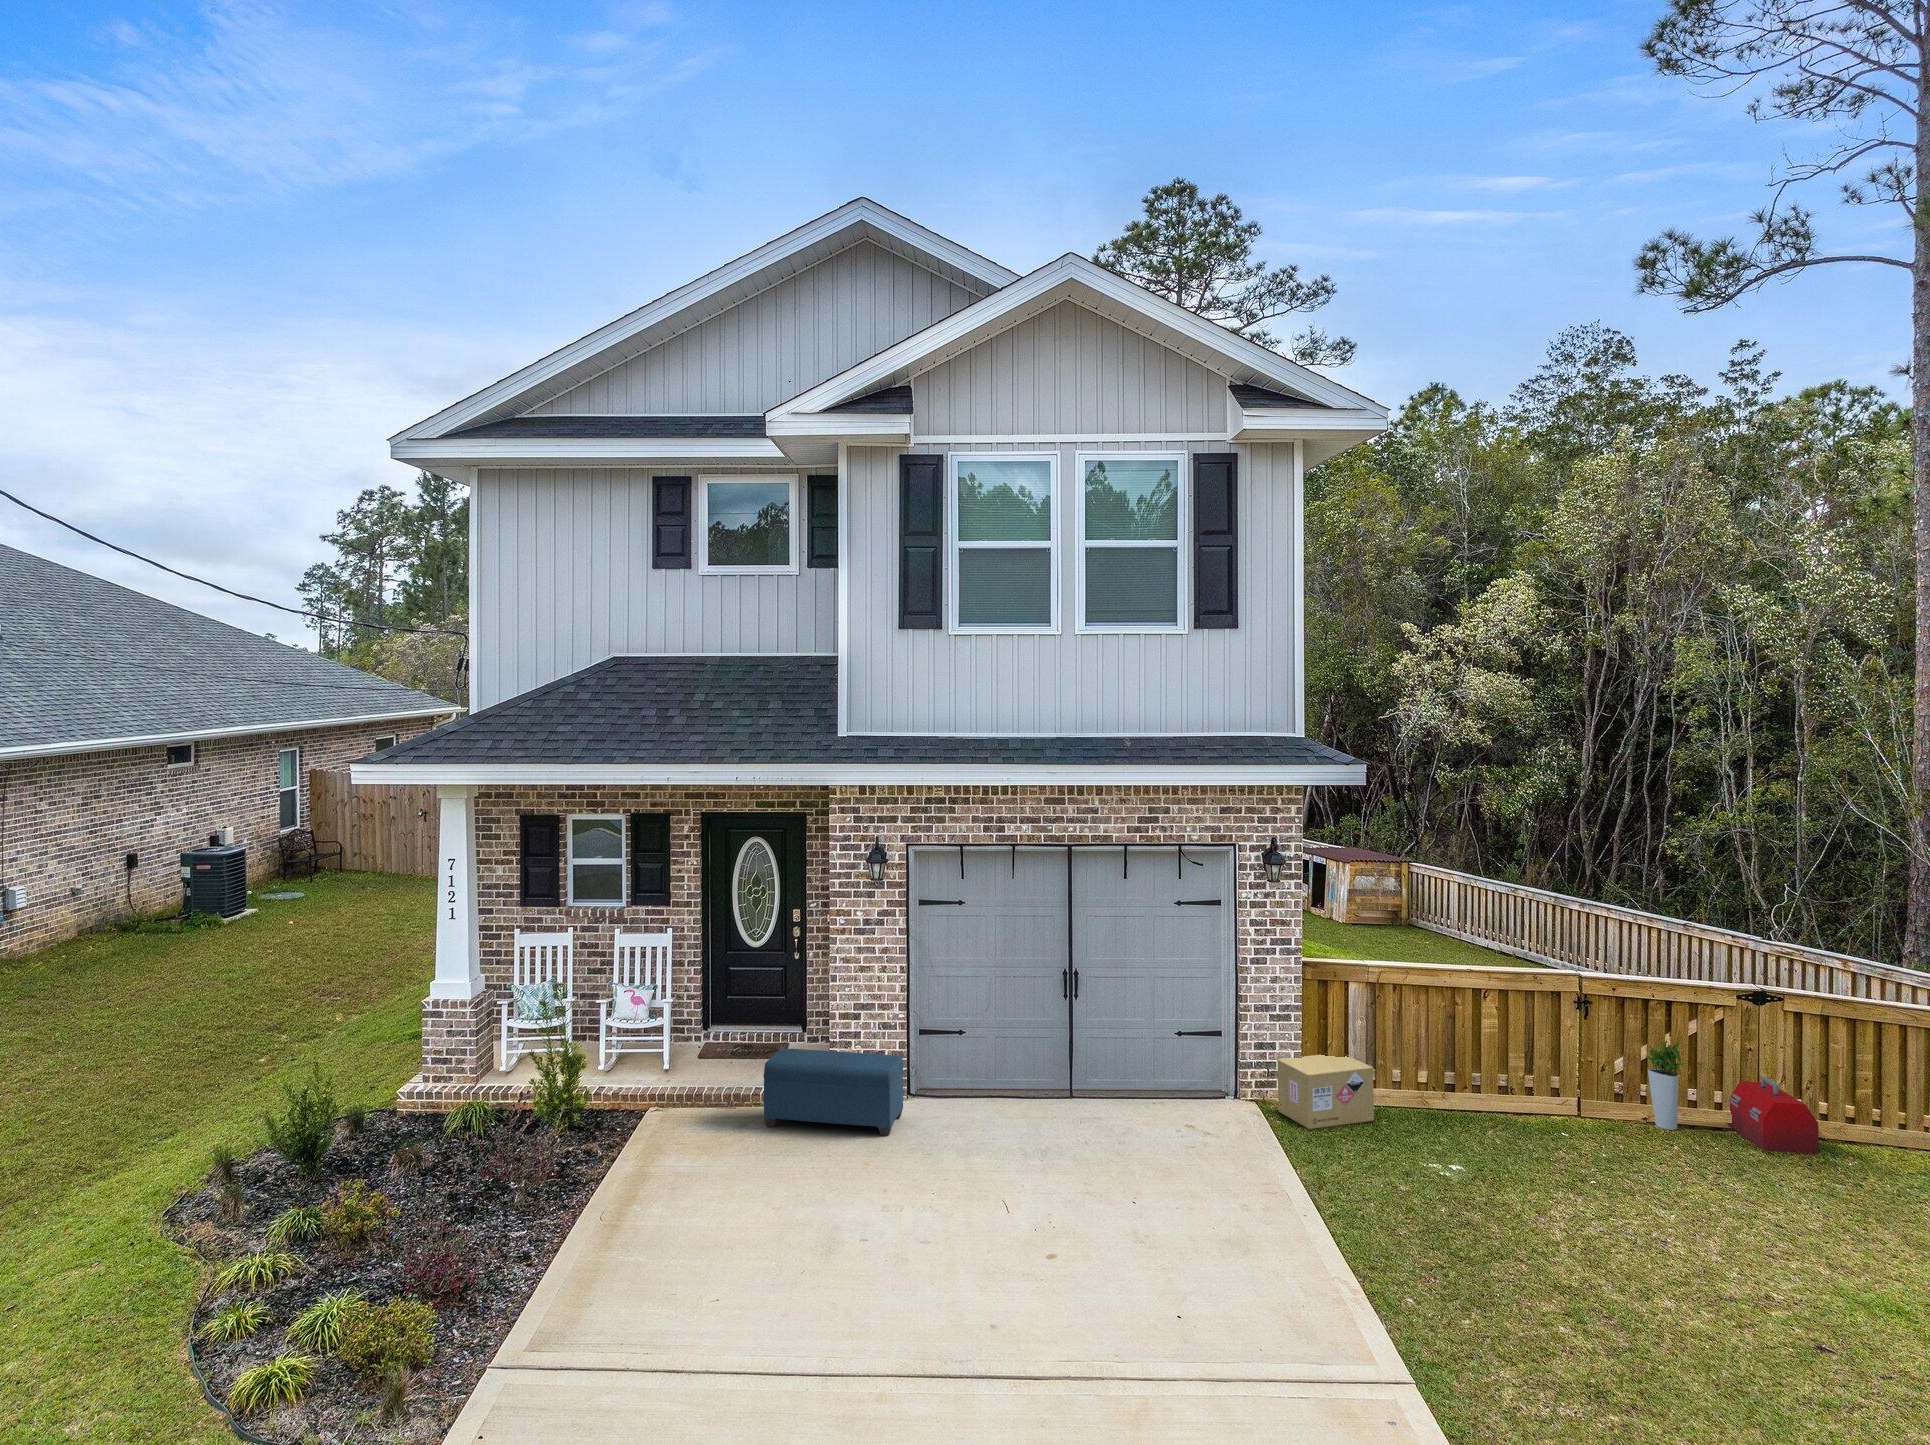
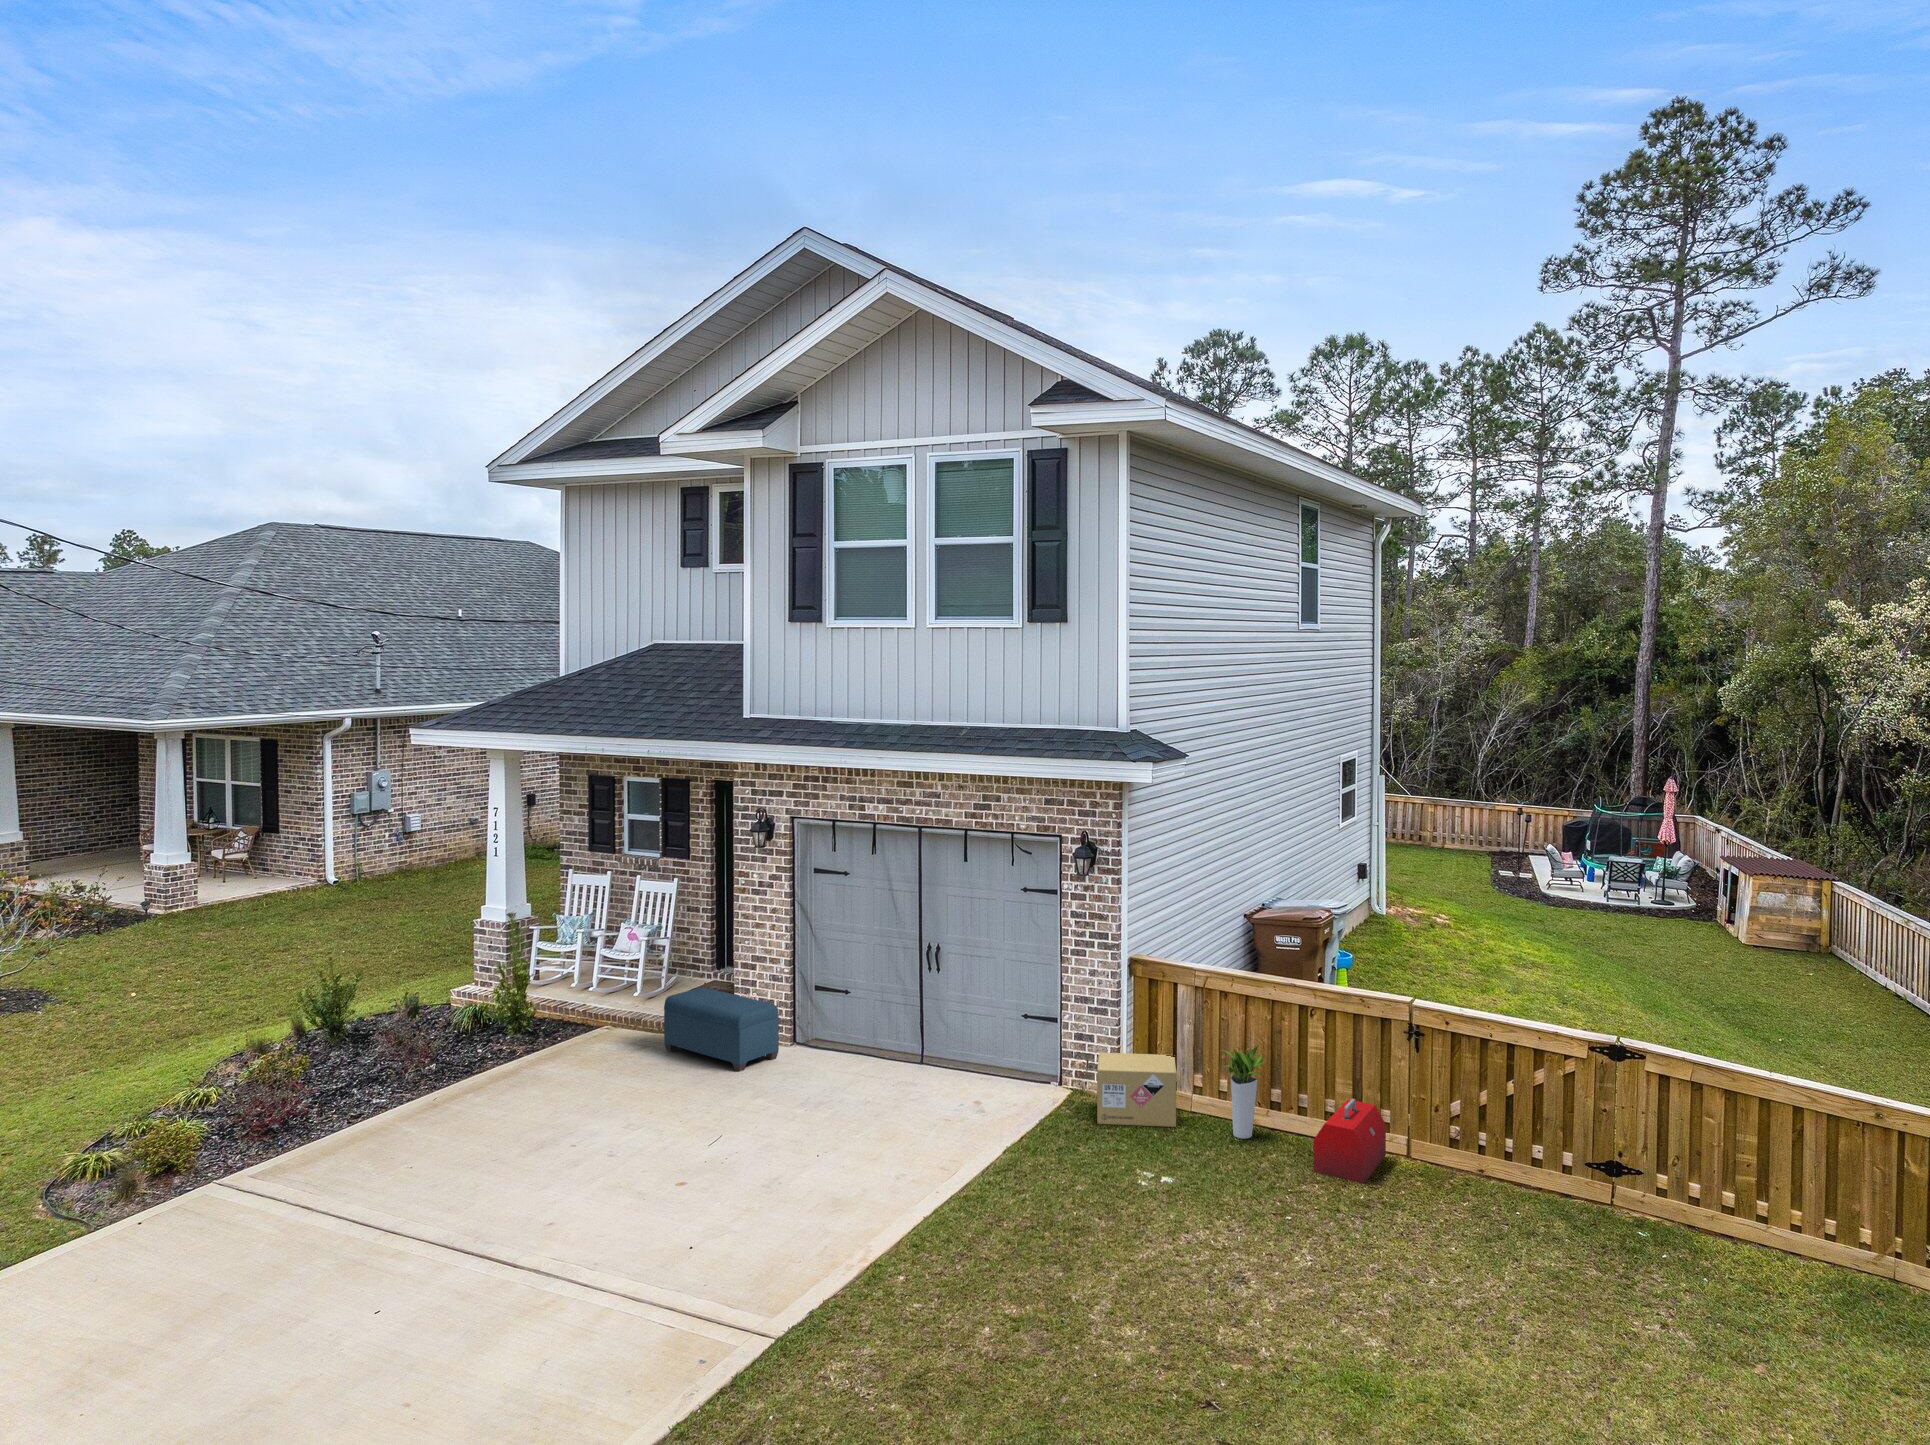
planter: present [1646,1041,1685,1130] -> present [1222,1046,1265,1139]
toolbox: present [1727,1077,1819,1154] -> present [1313,1099,1386,1184]

